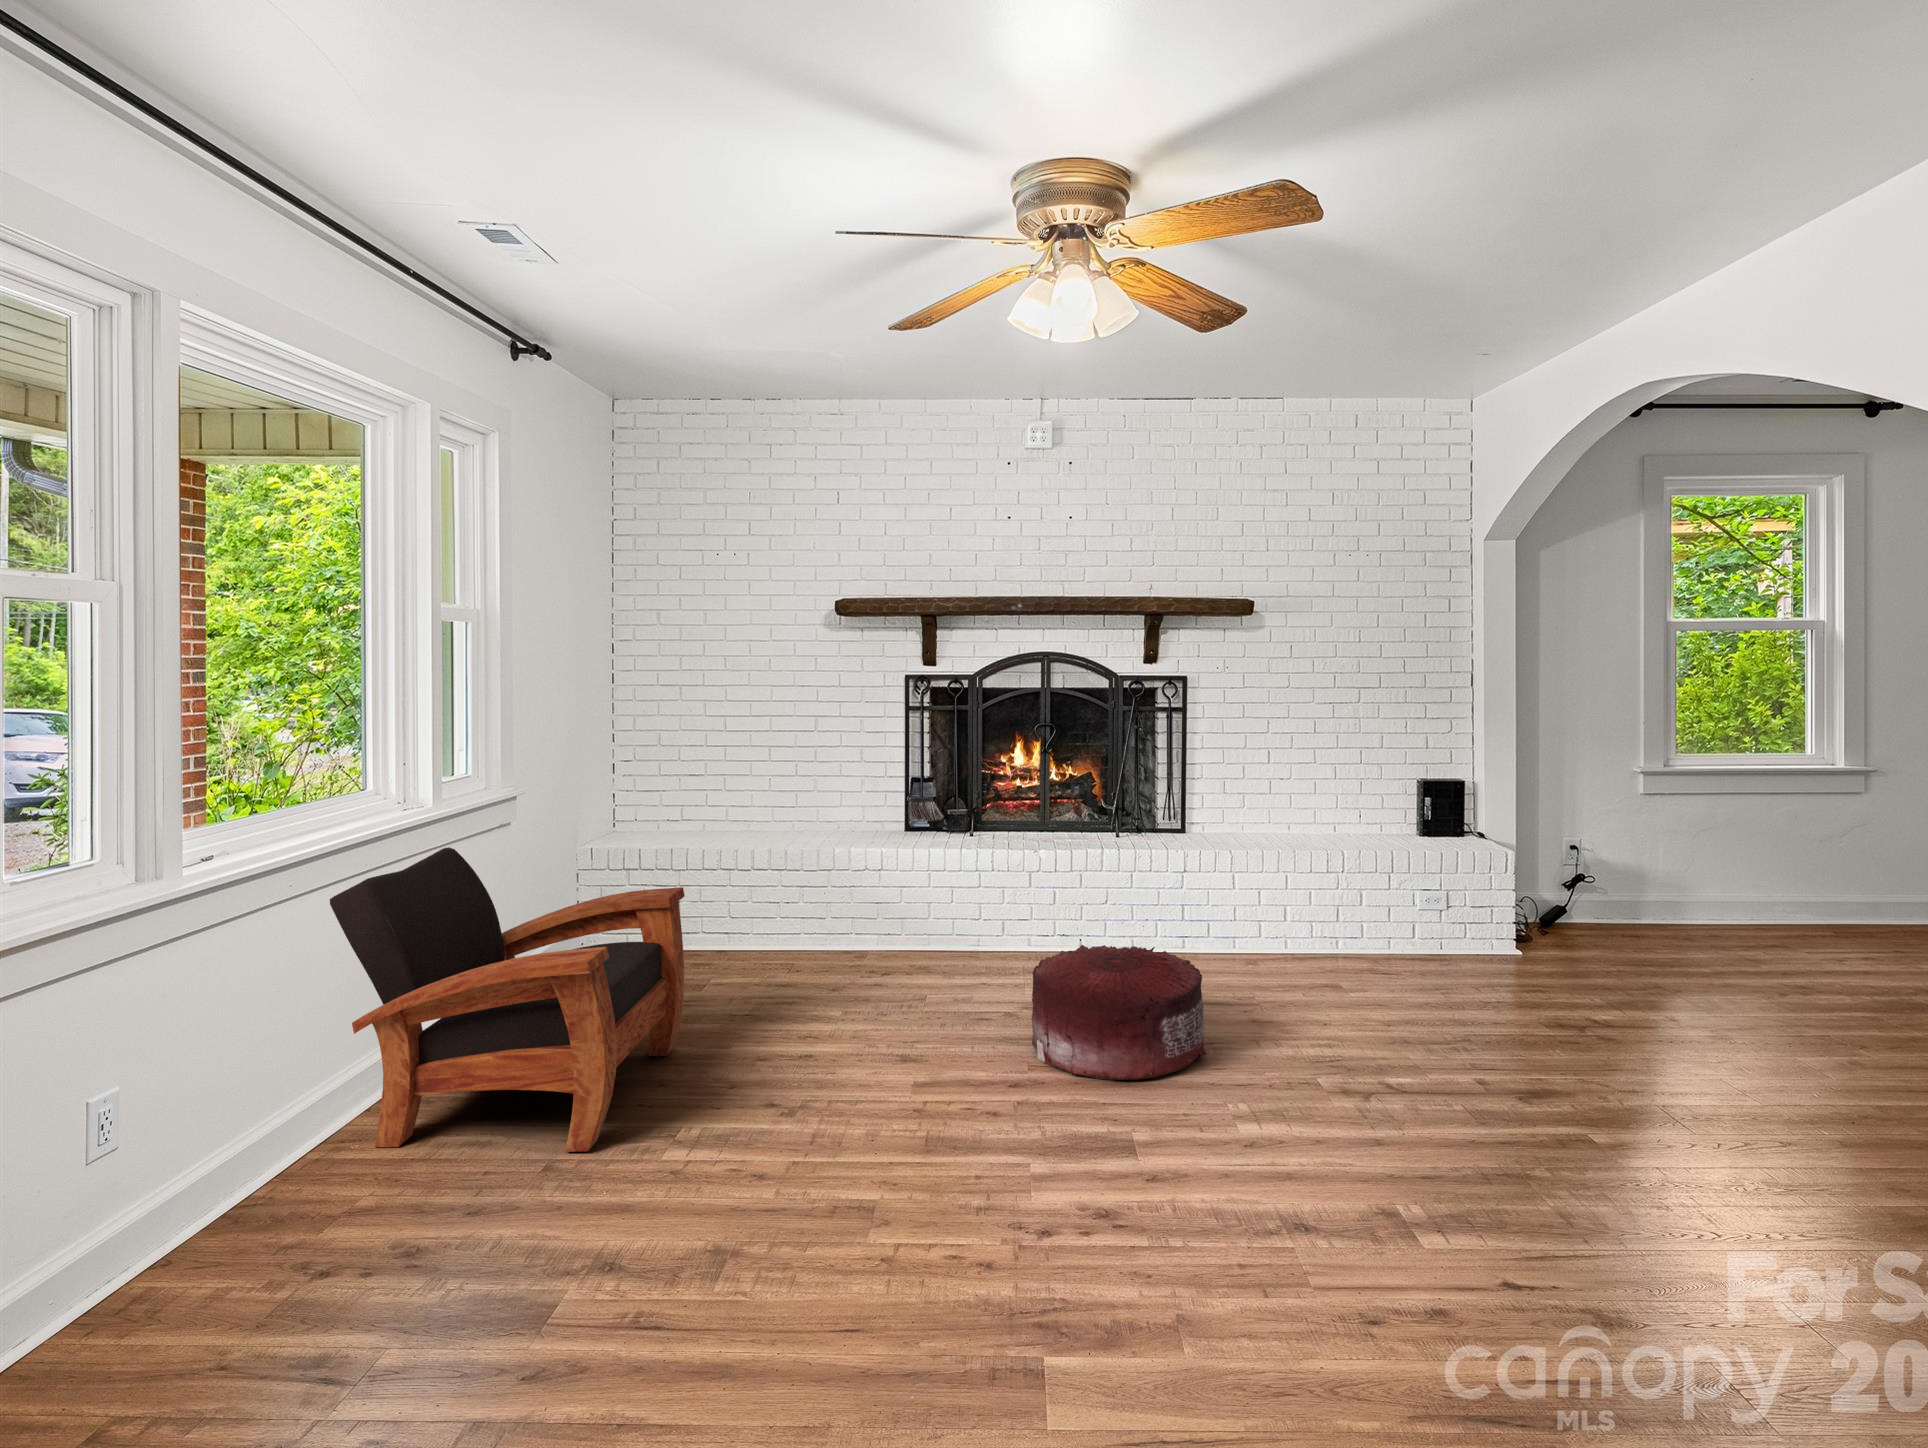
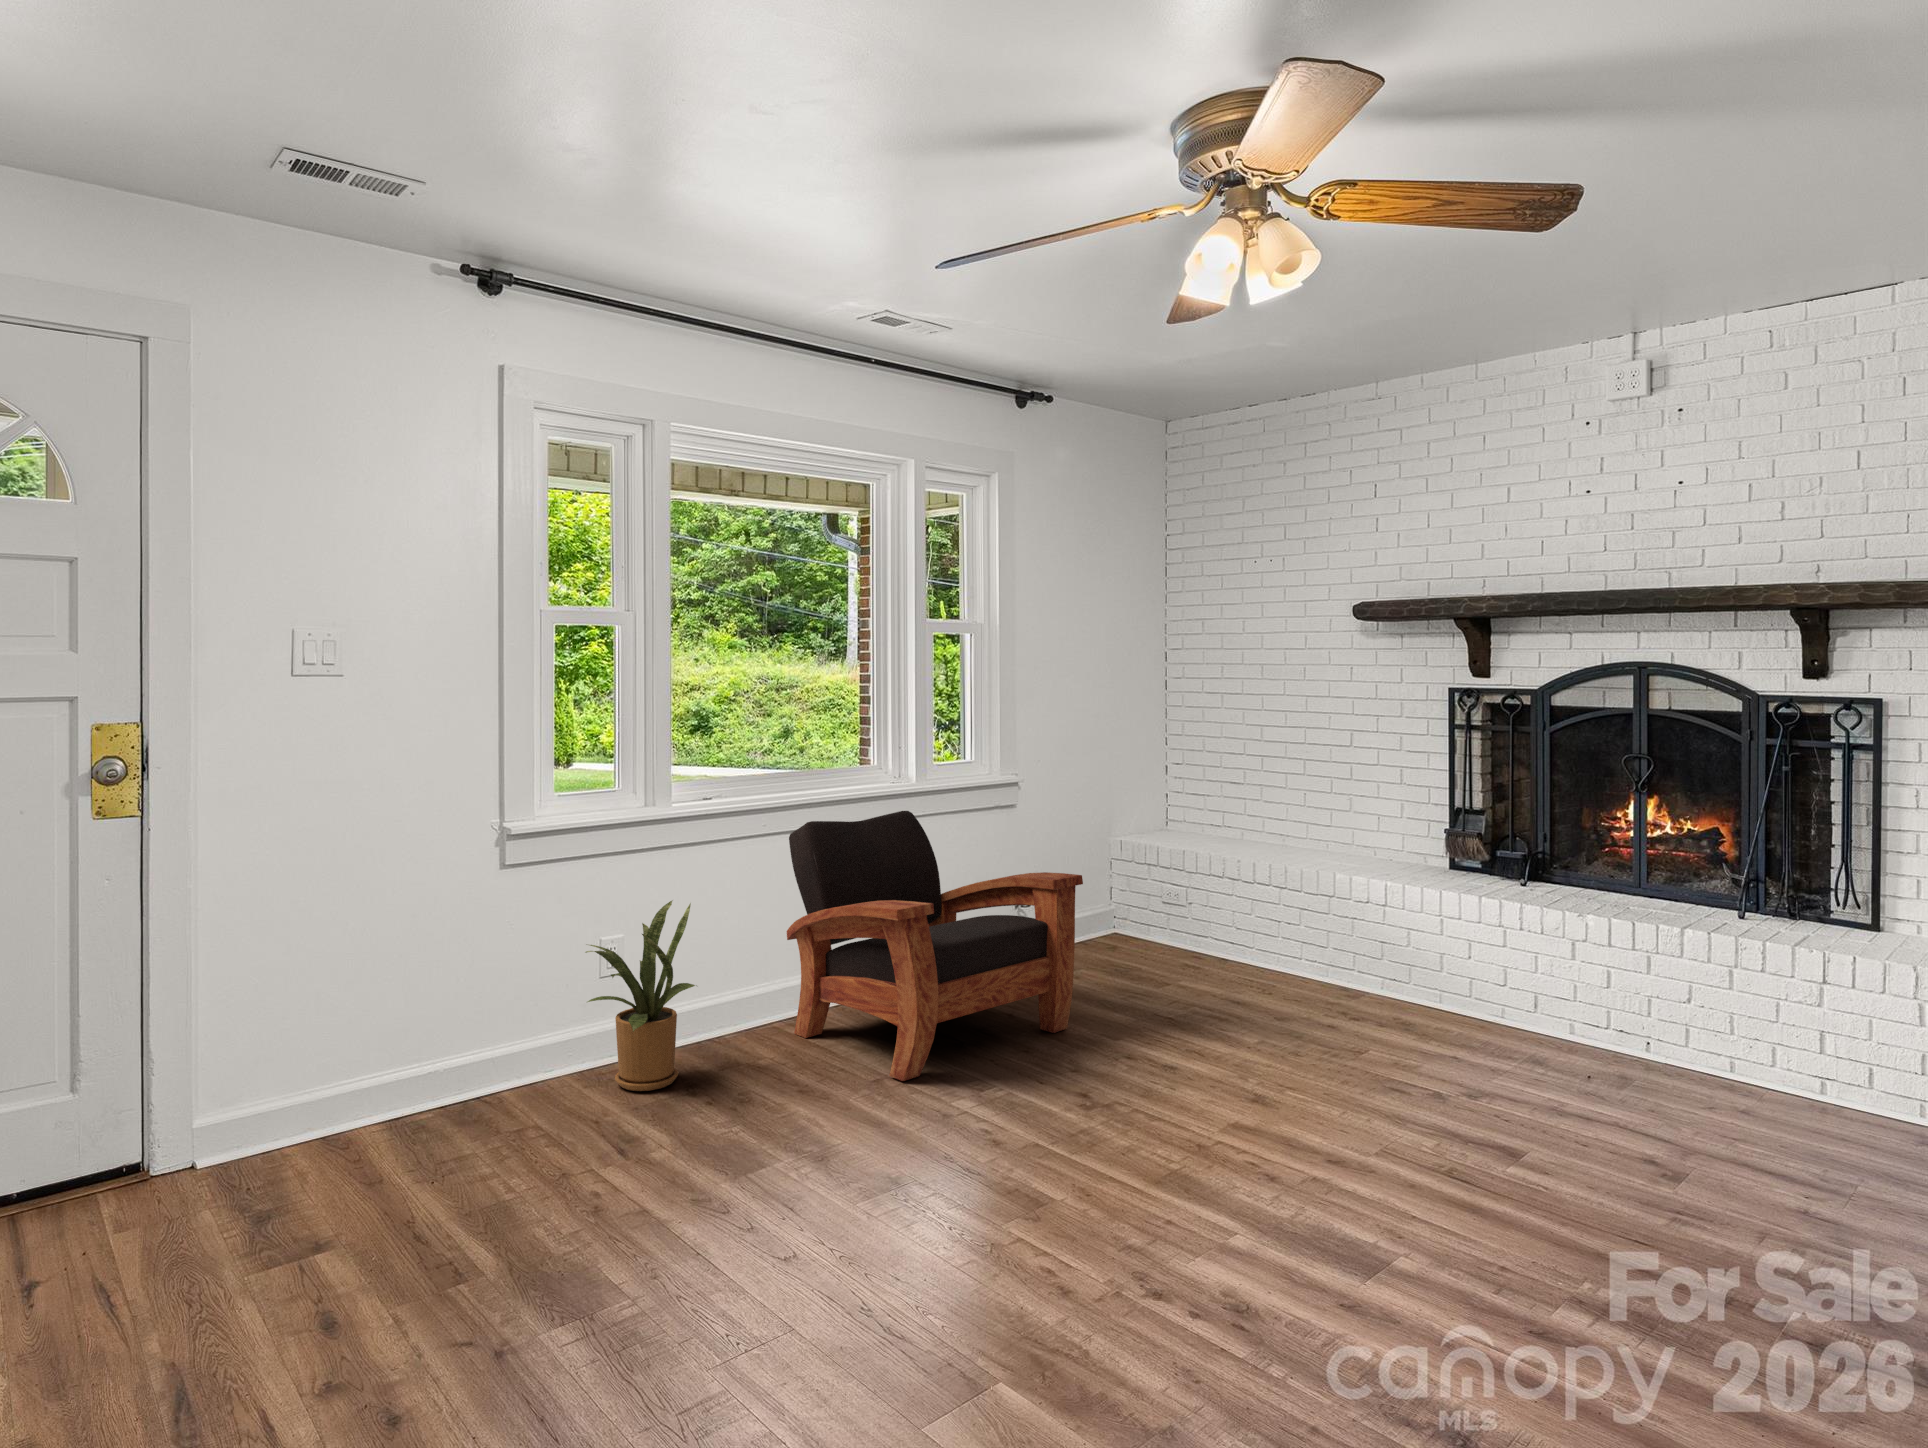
pouf: present [1032,945,1207,1080] -> none [1396,1026,1656,1216]
house plant: none [120,1013,313,1292] -> present [585,901,695,1091]

